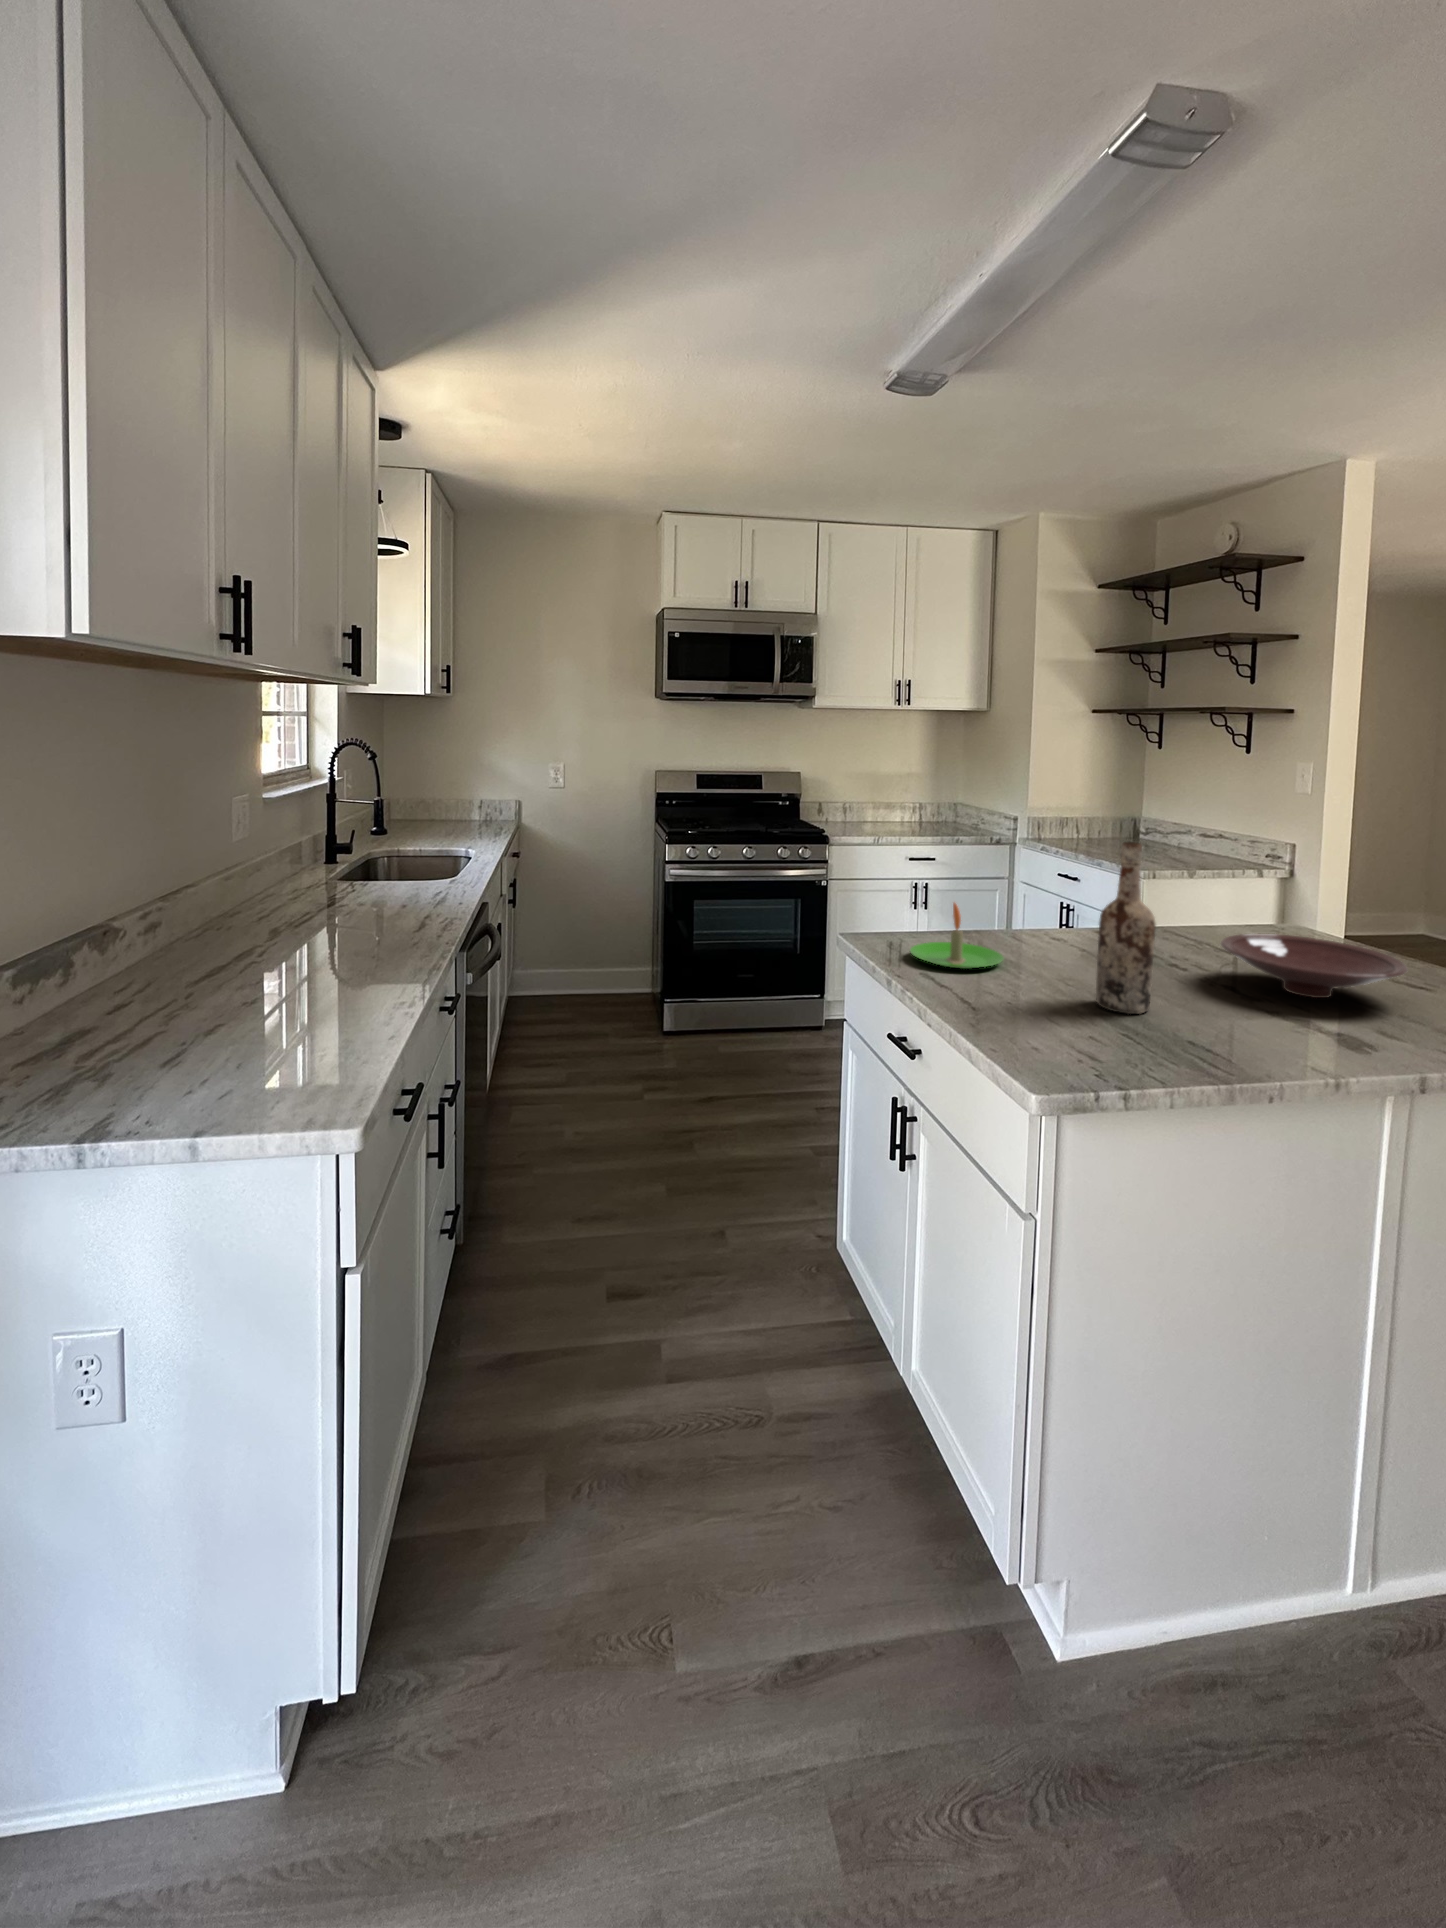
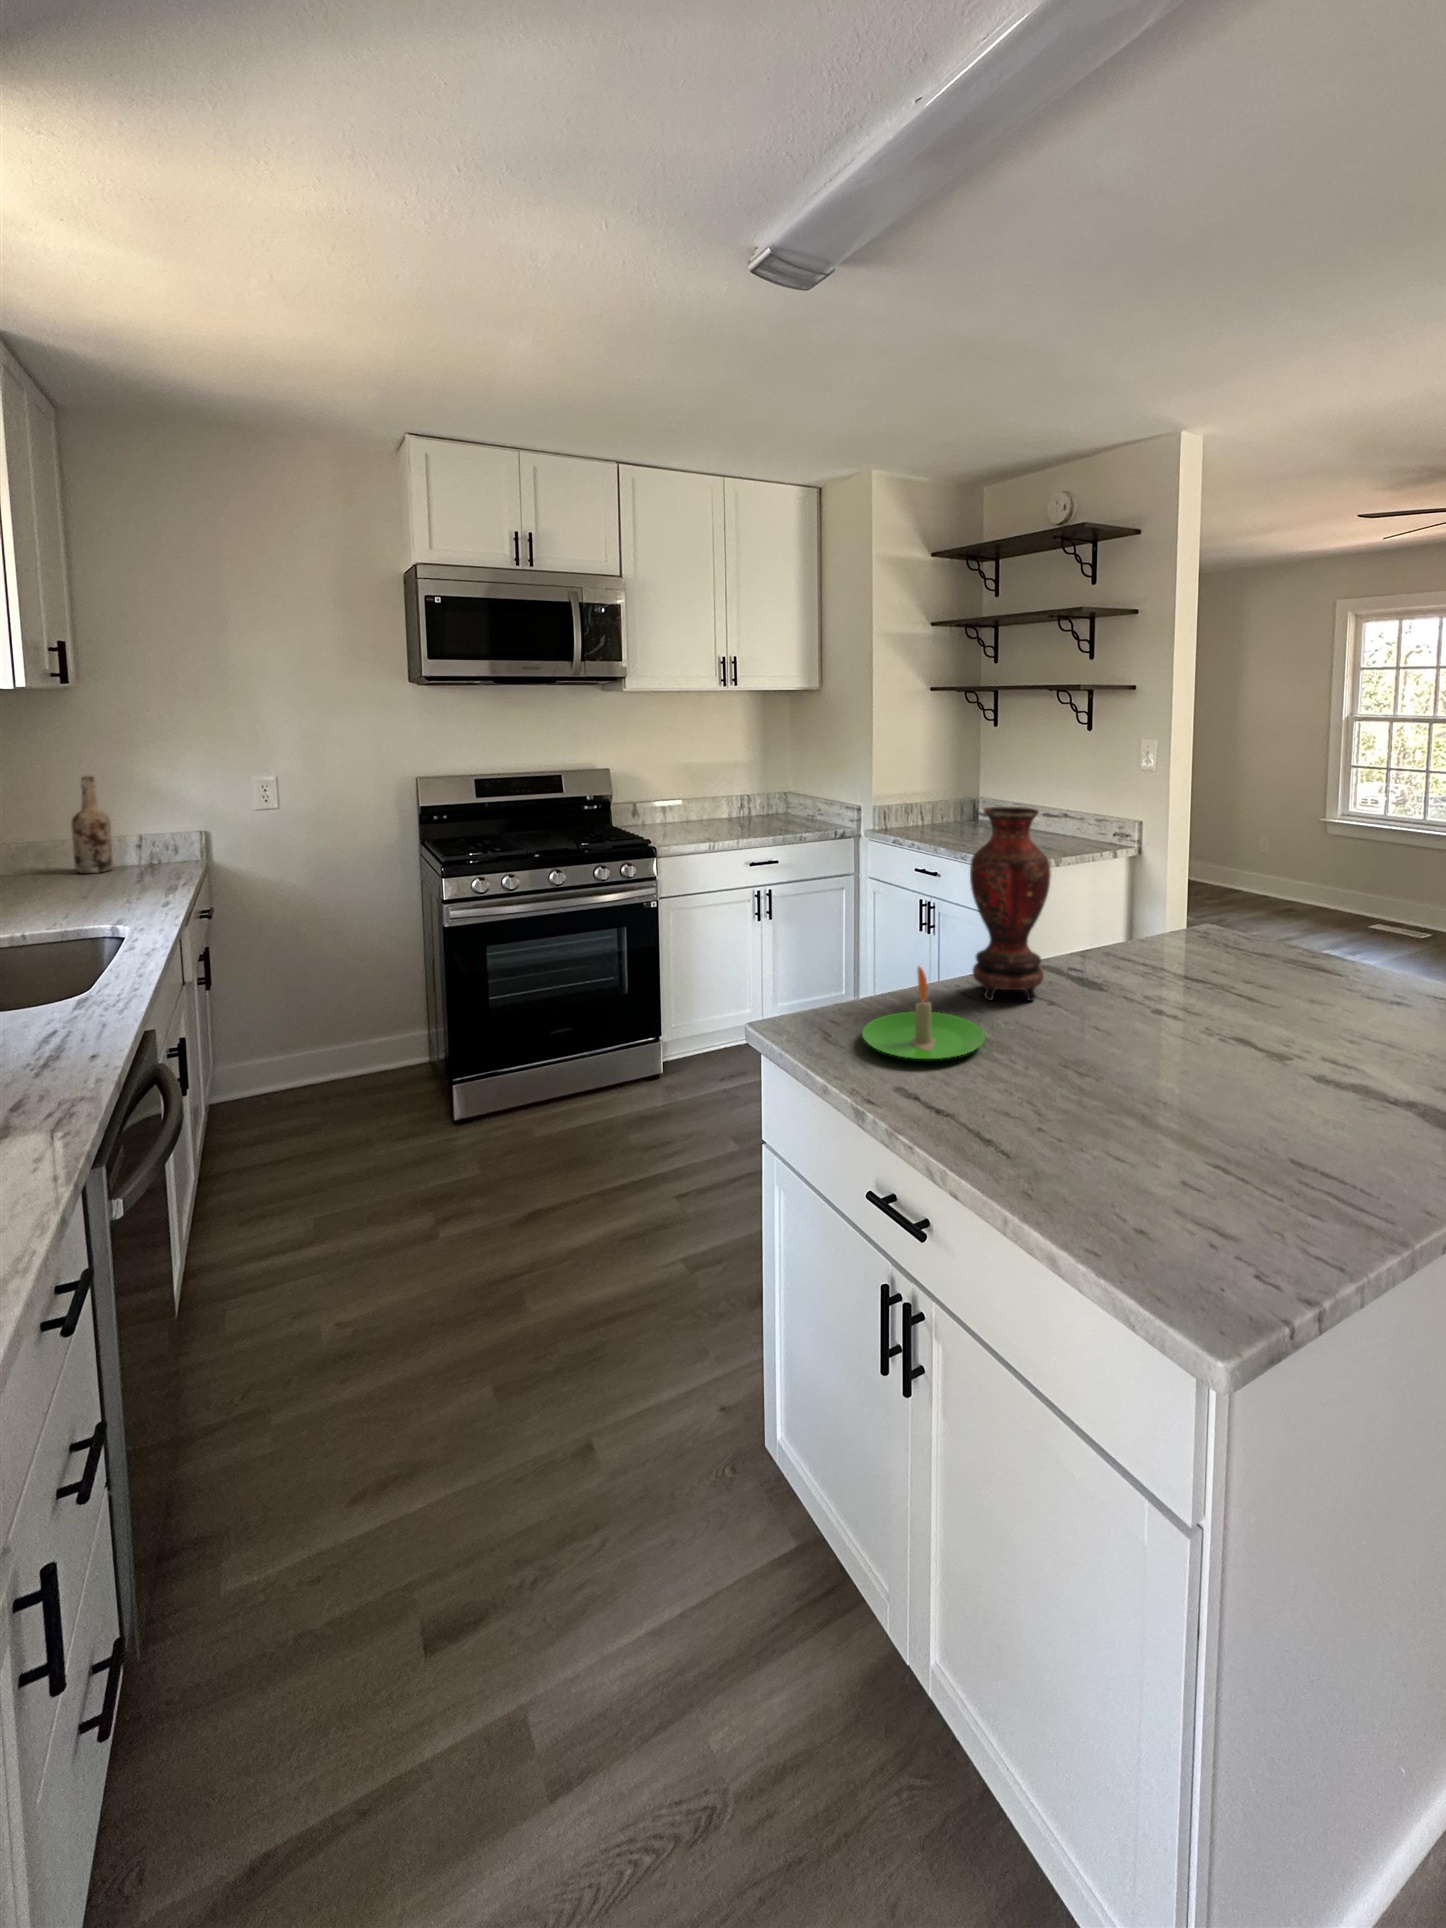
vase: none [1019,795,1087,952] -> present [970,807,1051,1001]
wine bottle: present [1096,842,1156,1014] -> present [71,776,113,874]
bowl: present [1221,934,1407,998] -> none [1221,953,1426,1033]

